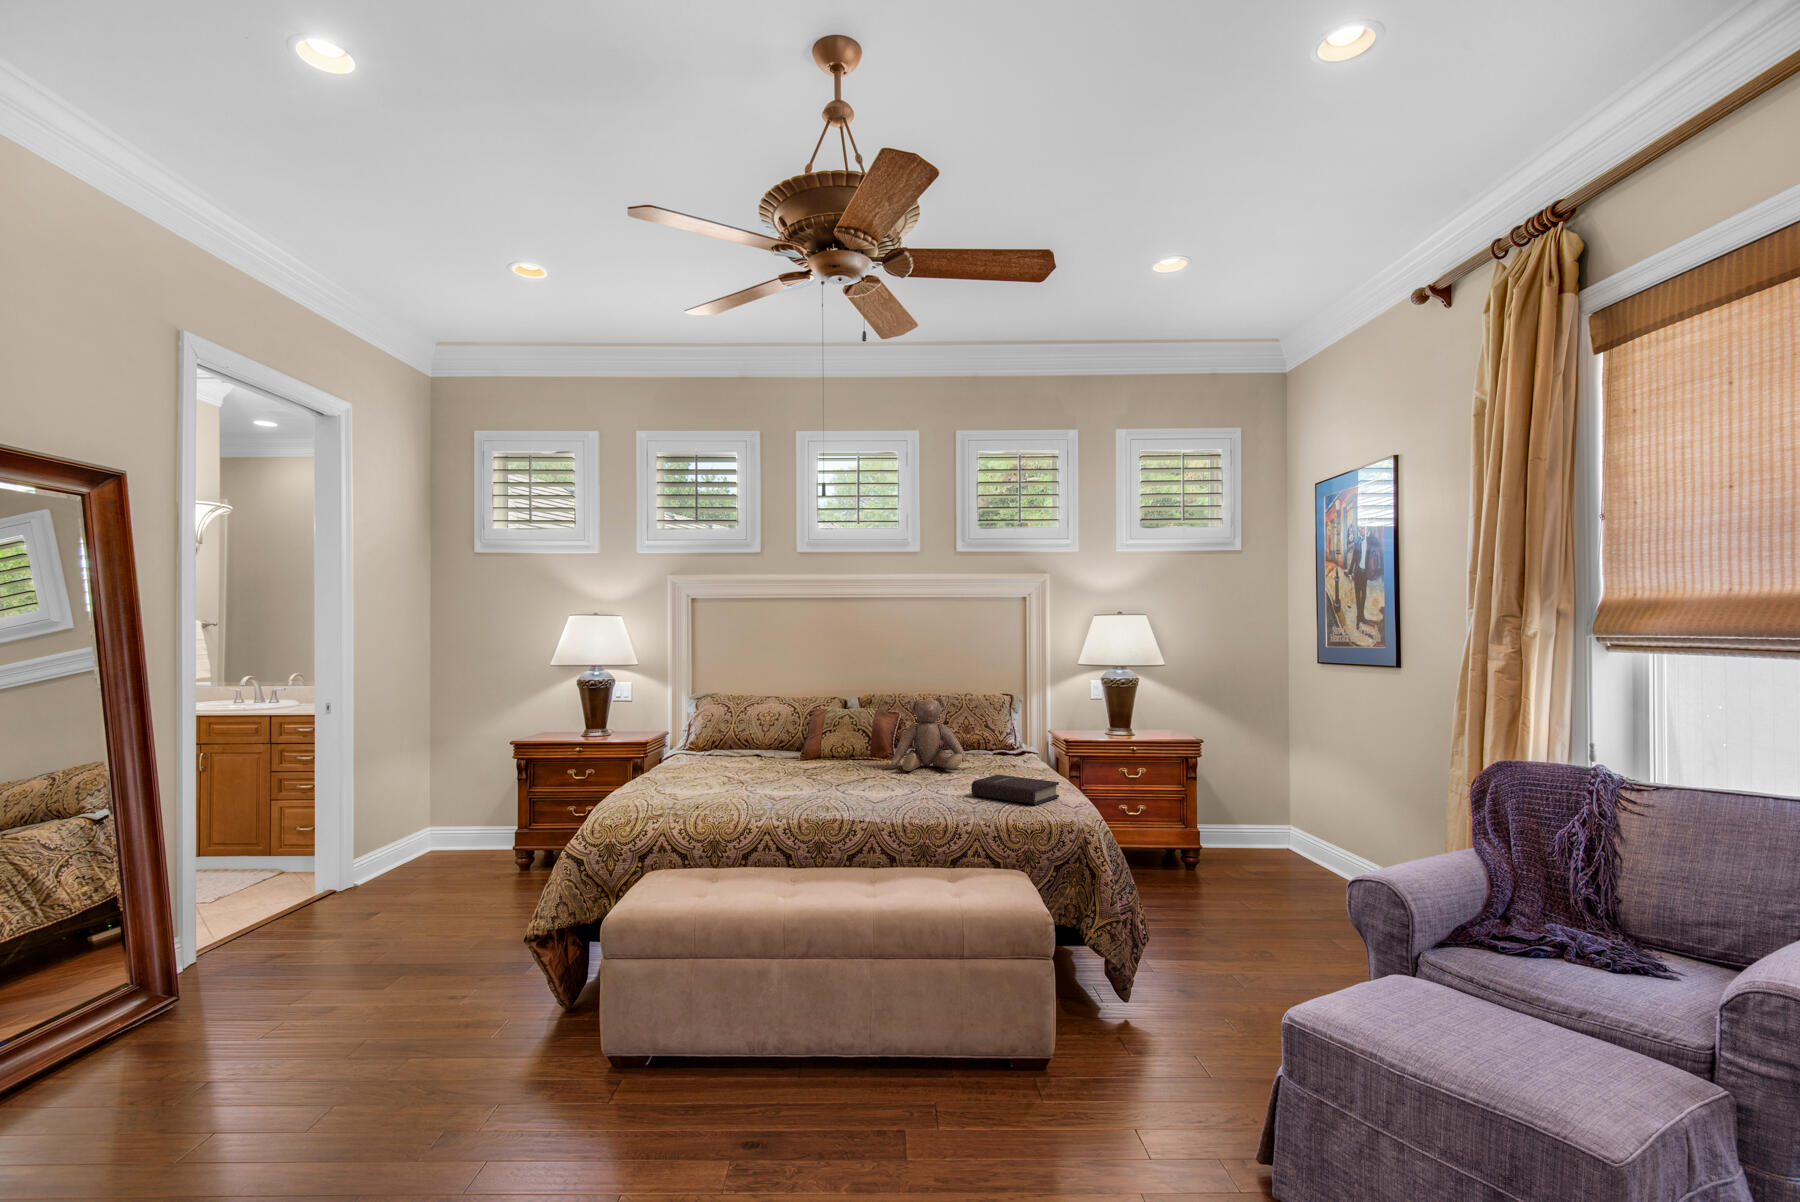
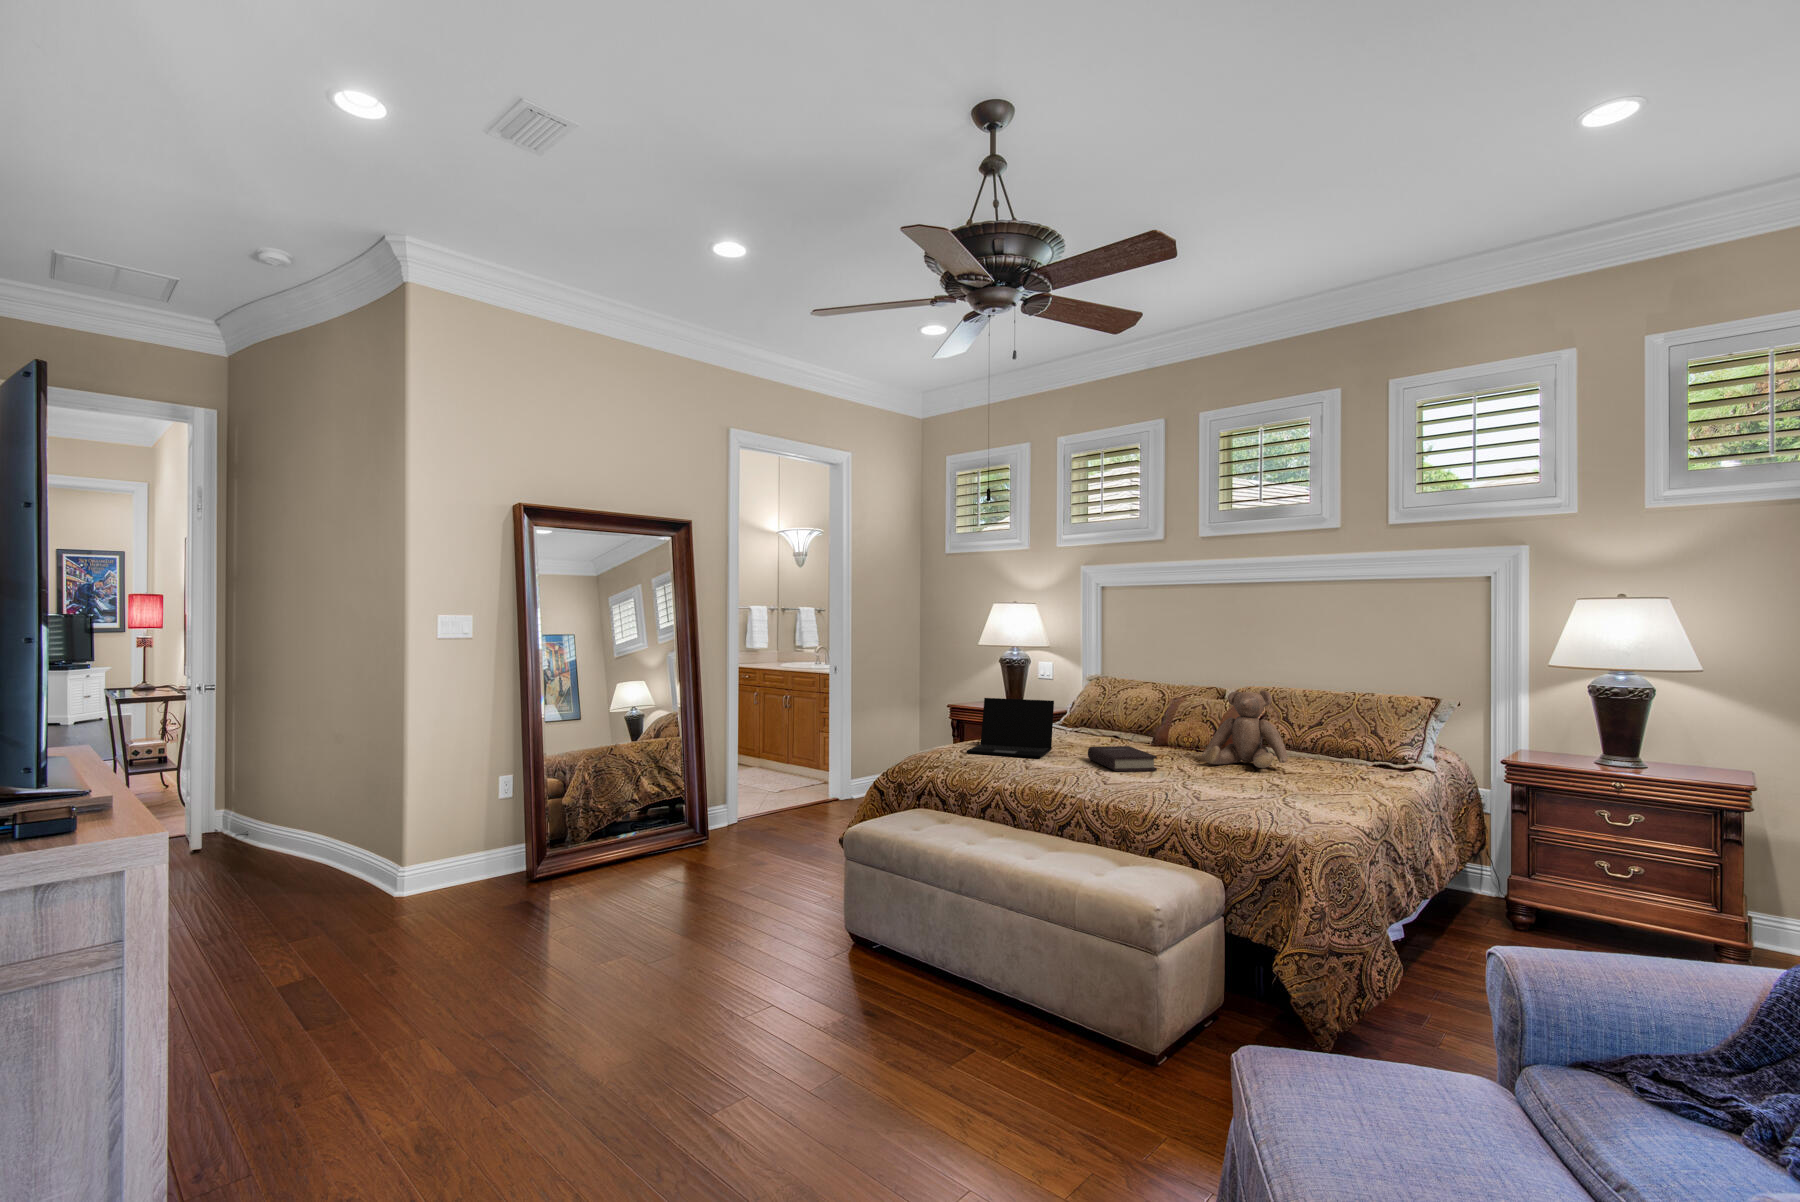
laptop: none [662,723,759,795] -> present [967,698,1054,758]
book: present [971,774,1059,805] -> present [1088,746,1157,771]

